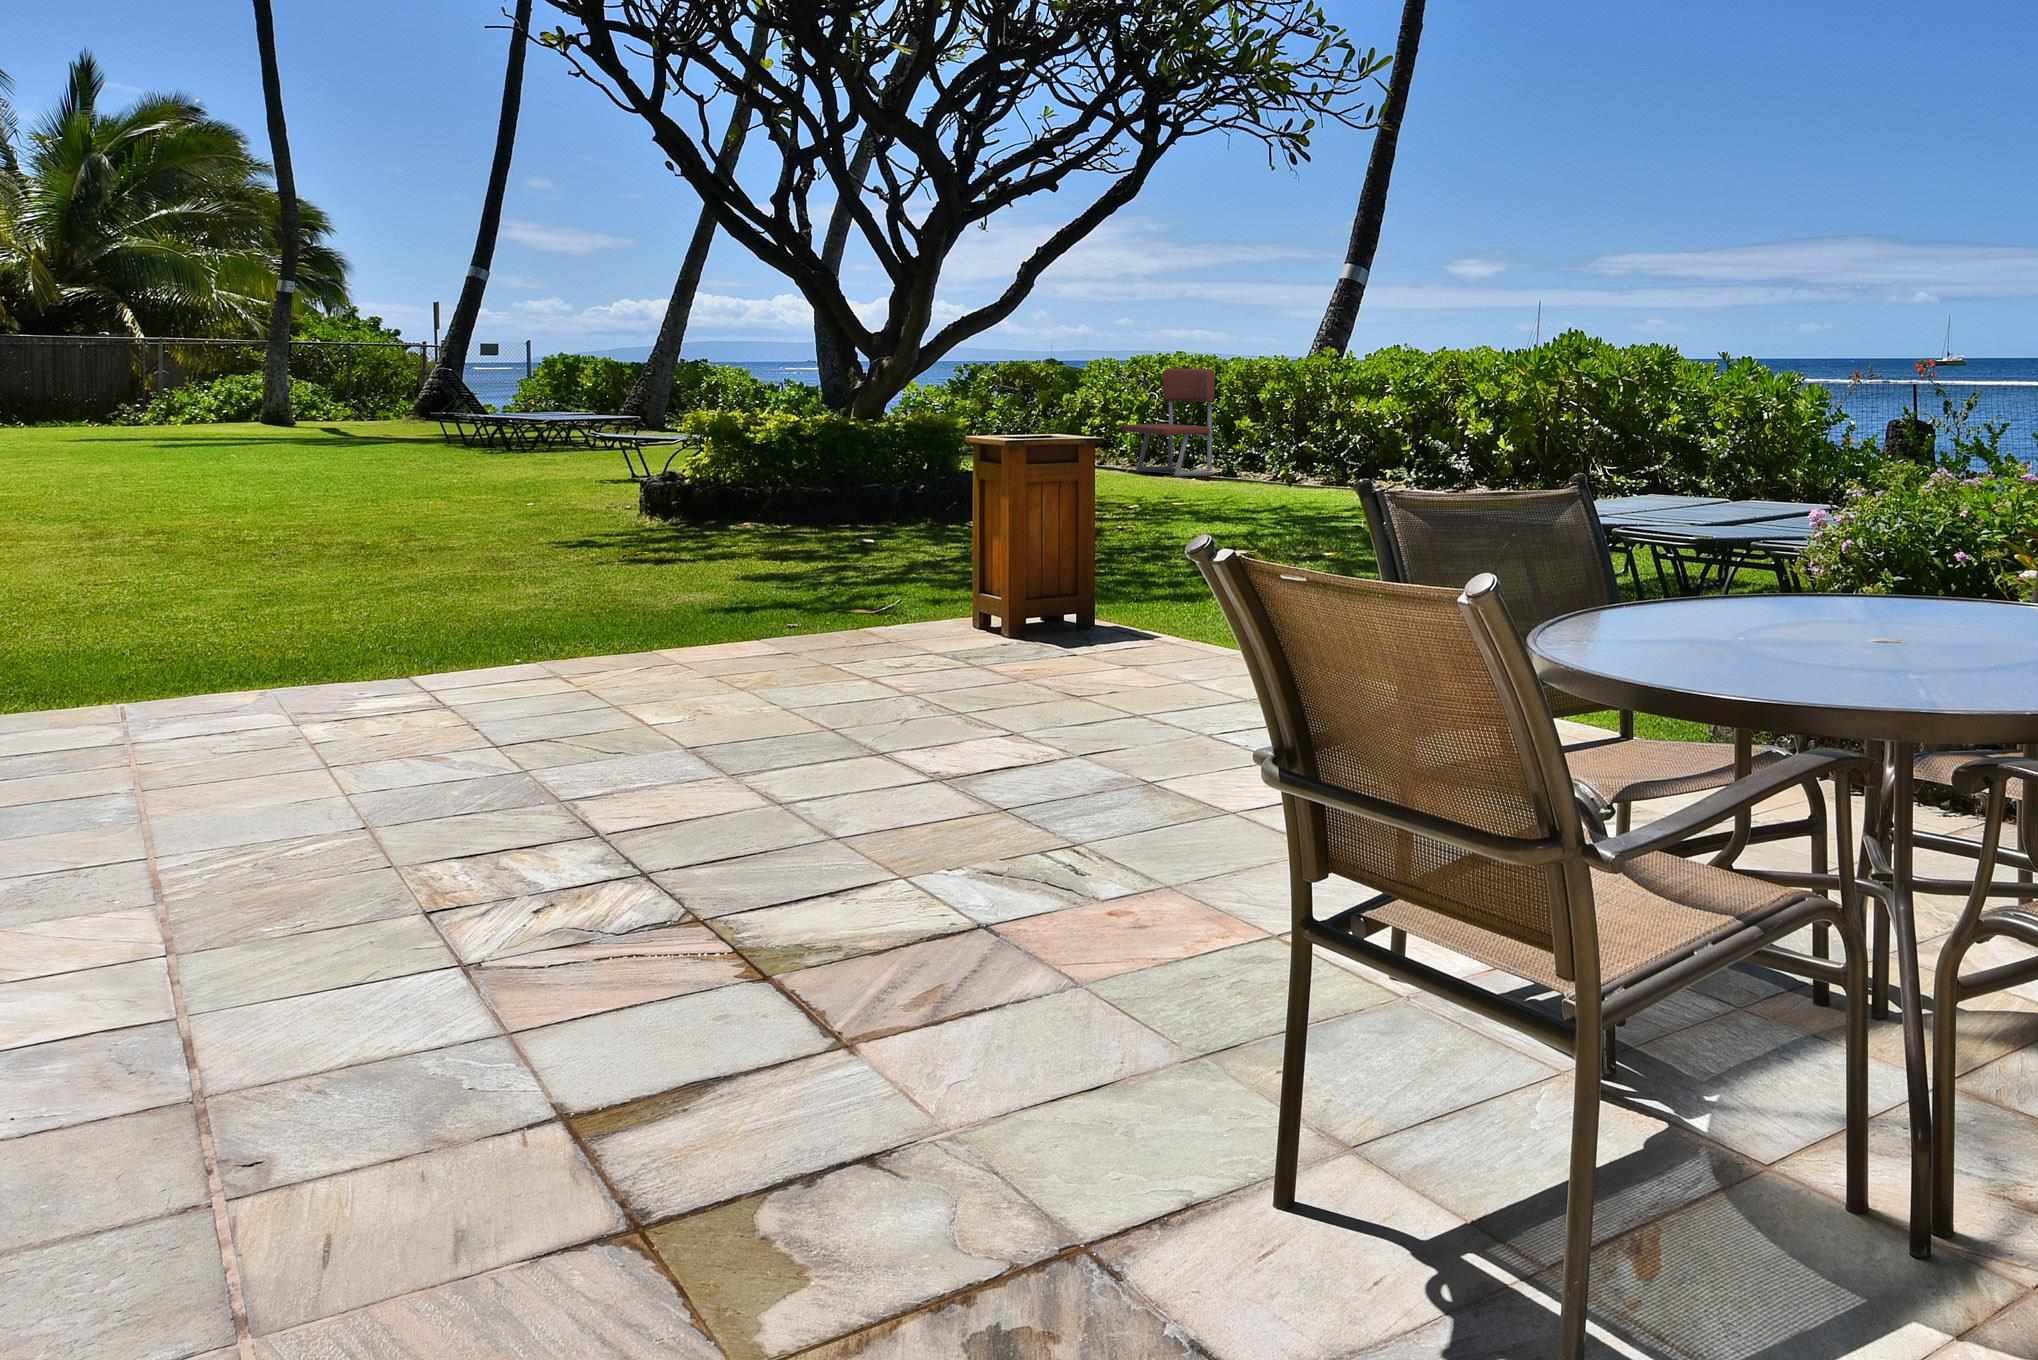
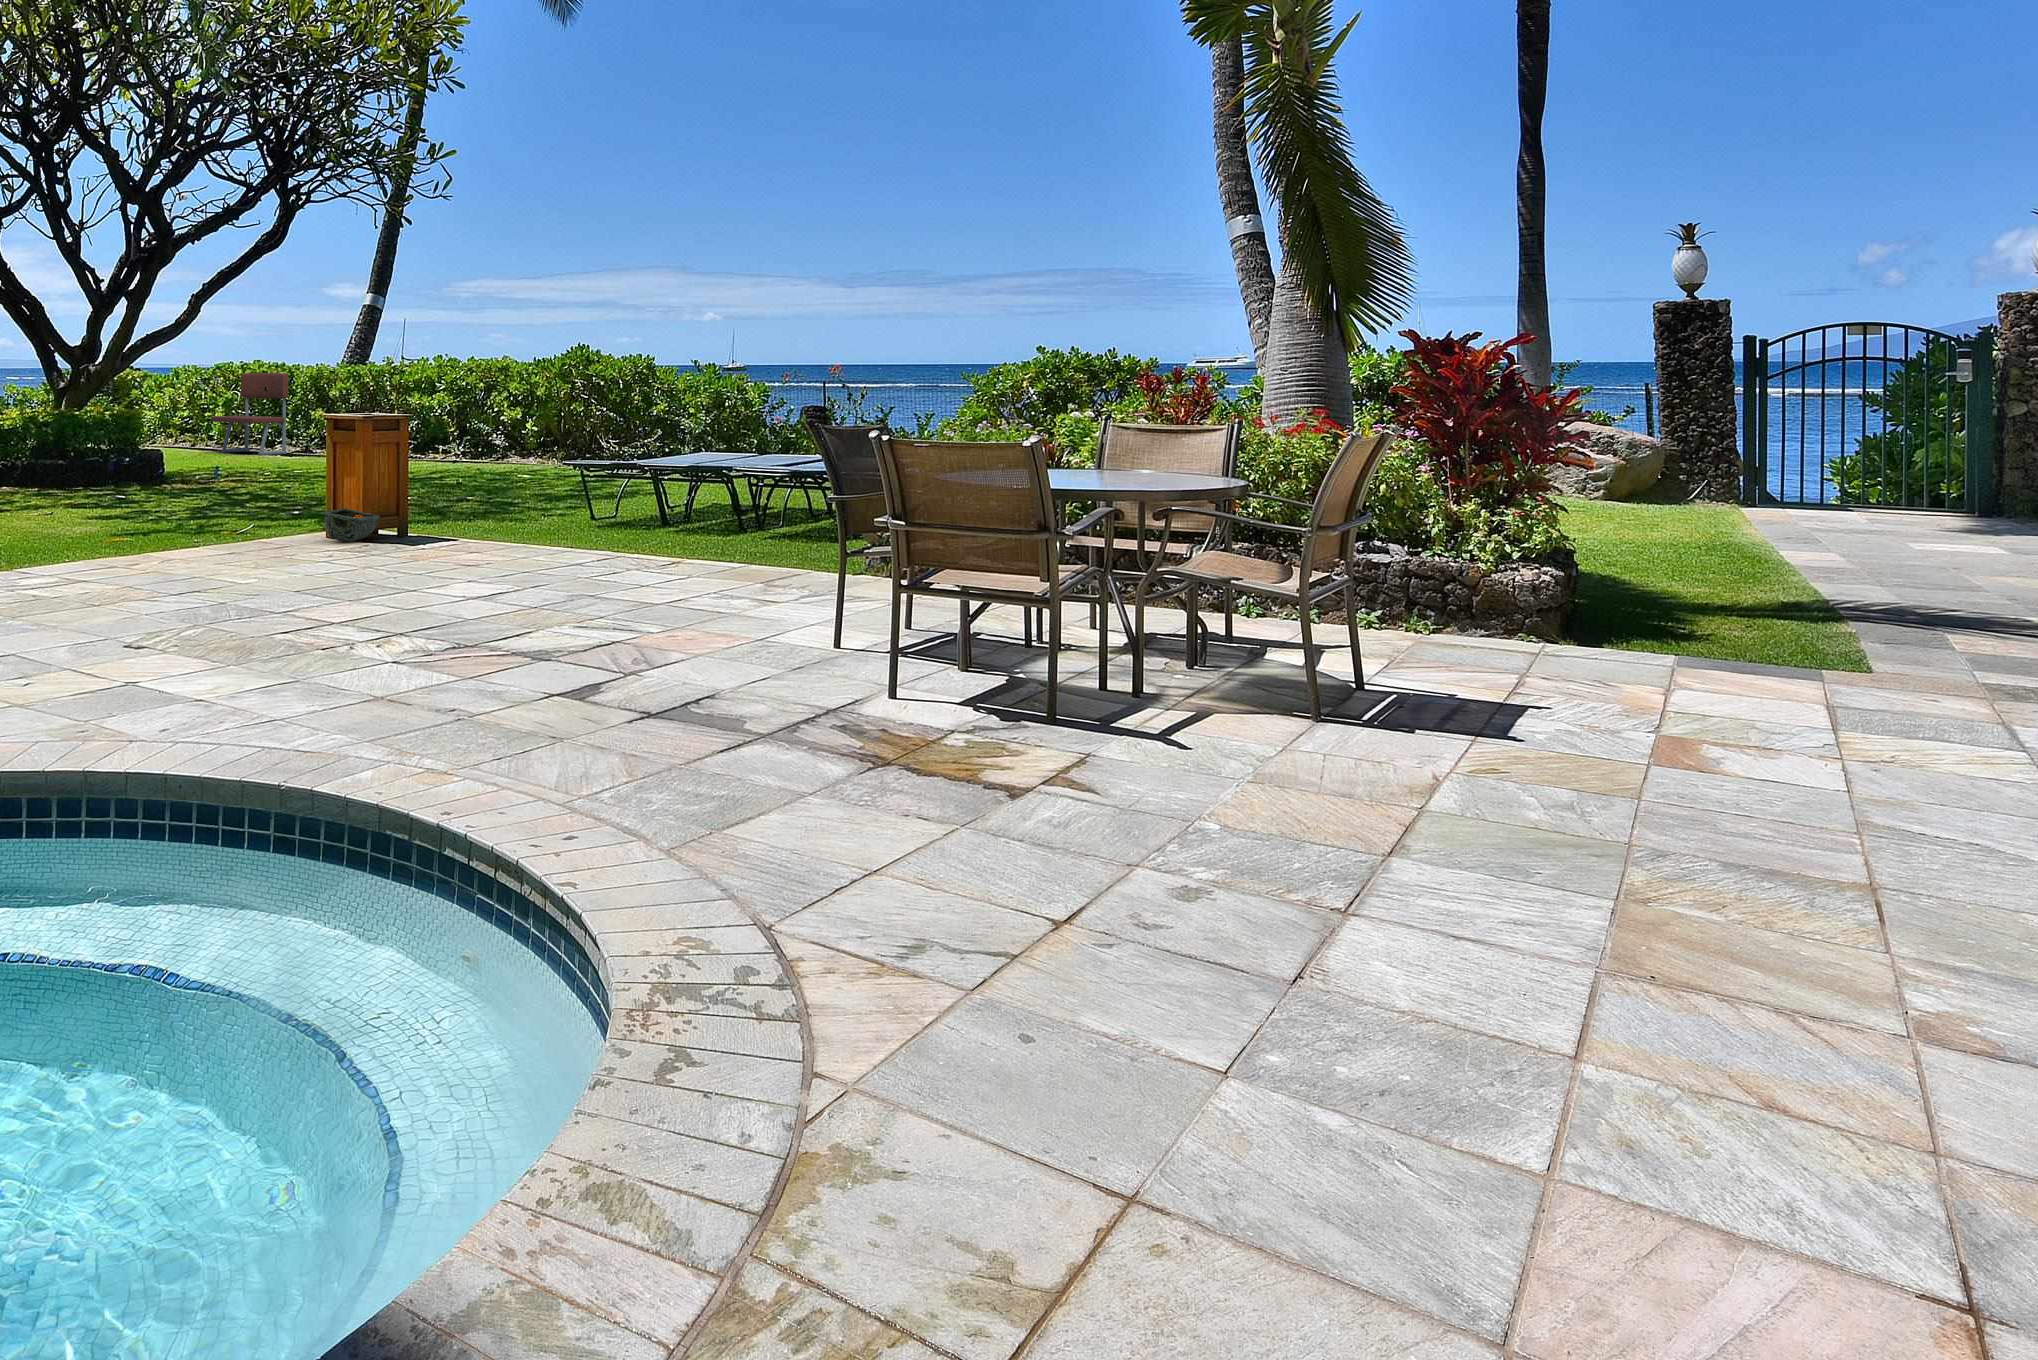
woven basket: none [957,585,1059,640] -> present [323,509,380,542]

